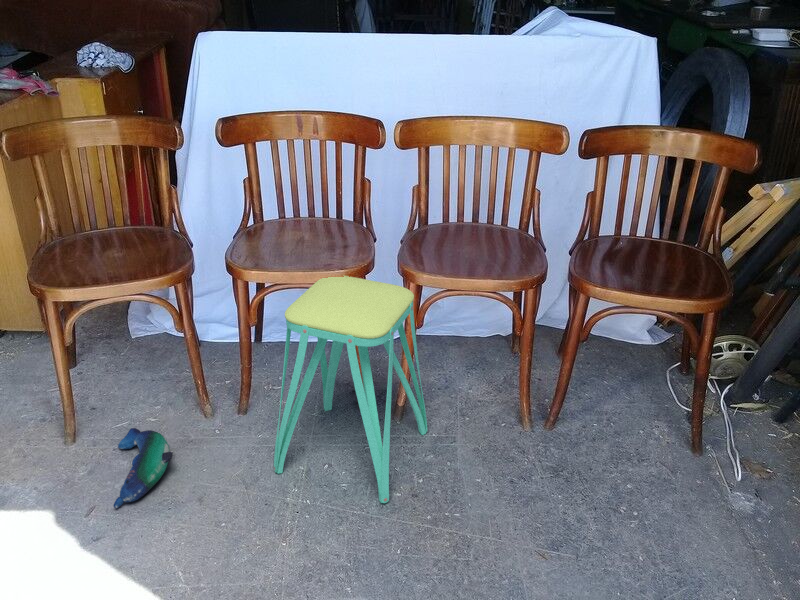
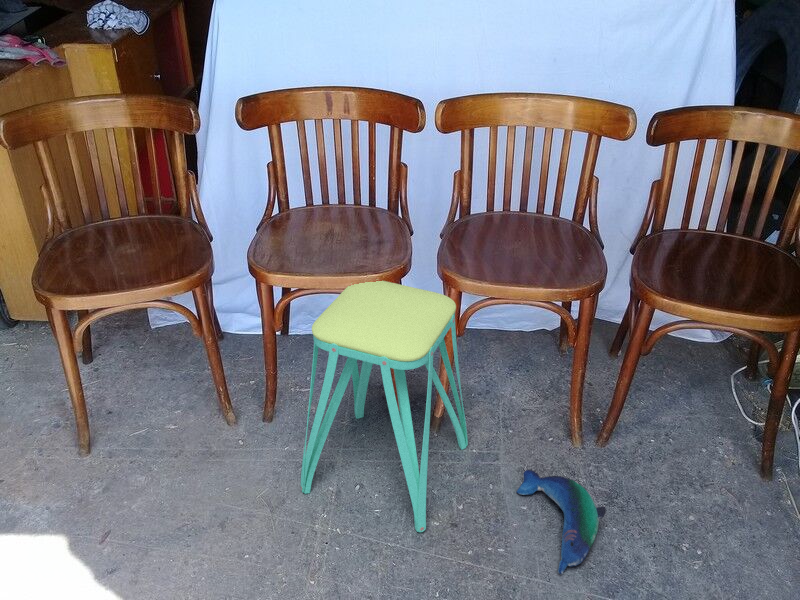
plush toy: present [114,428,173,508] -> present [516,470,606,574]

